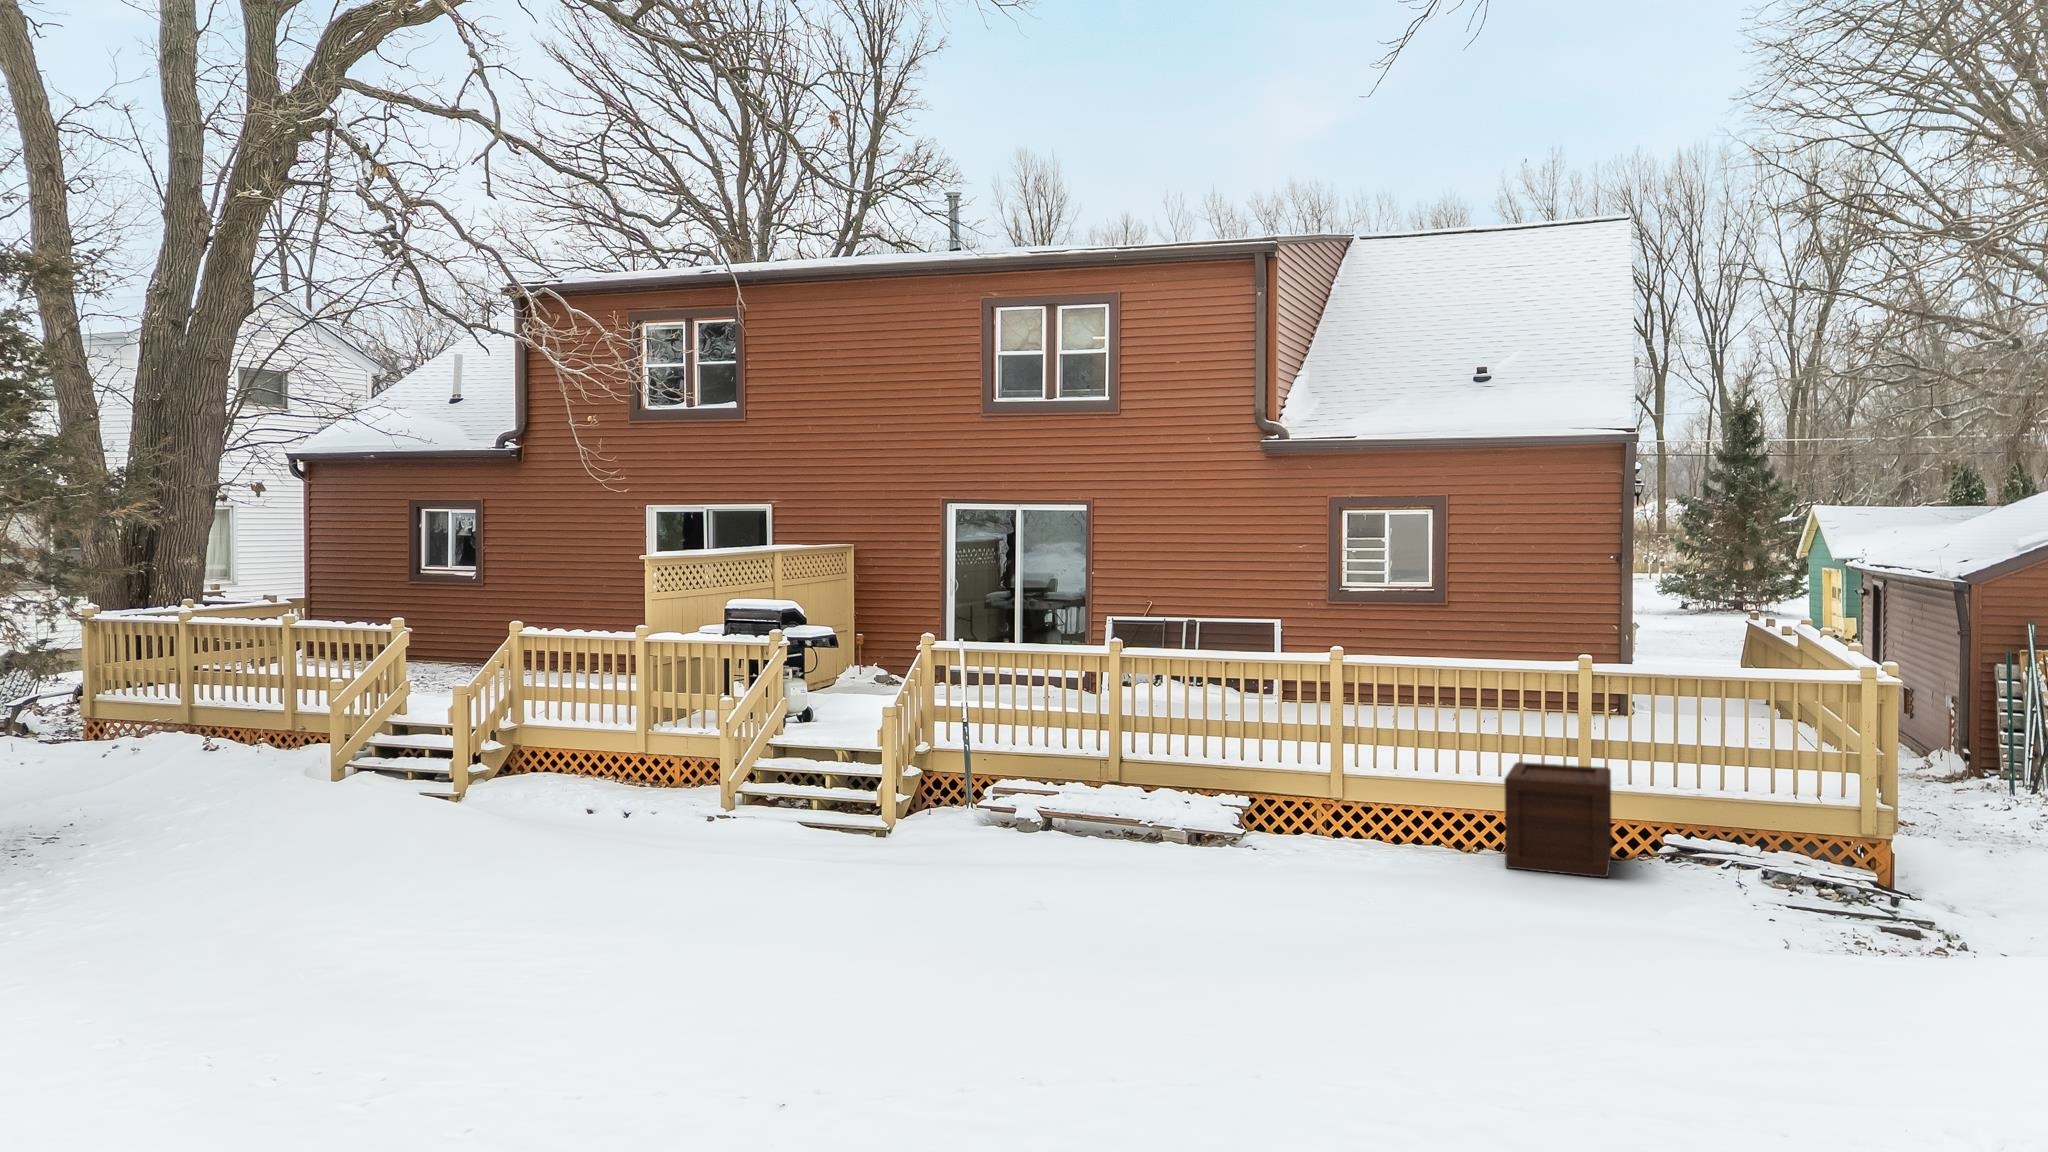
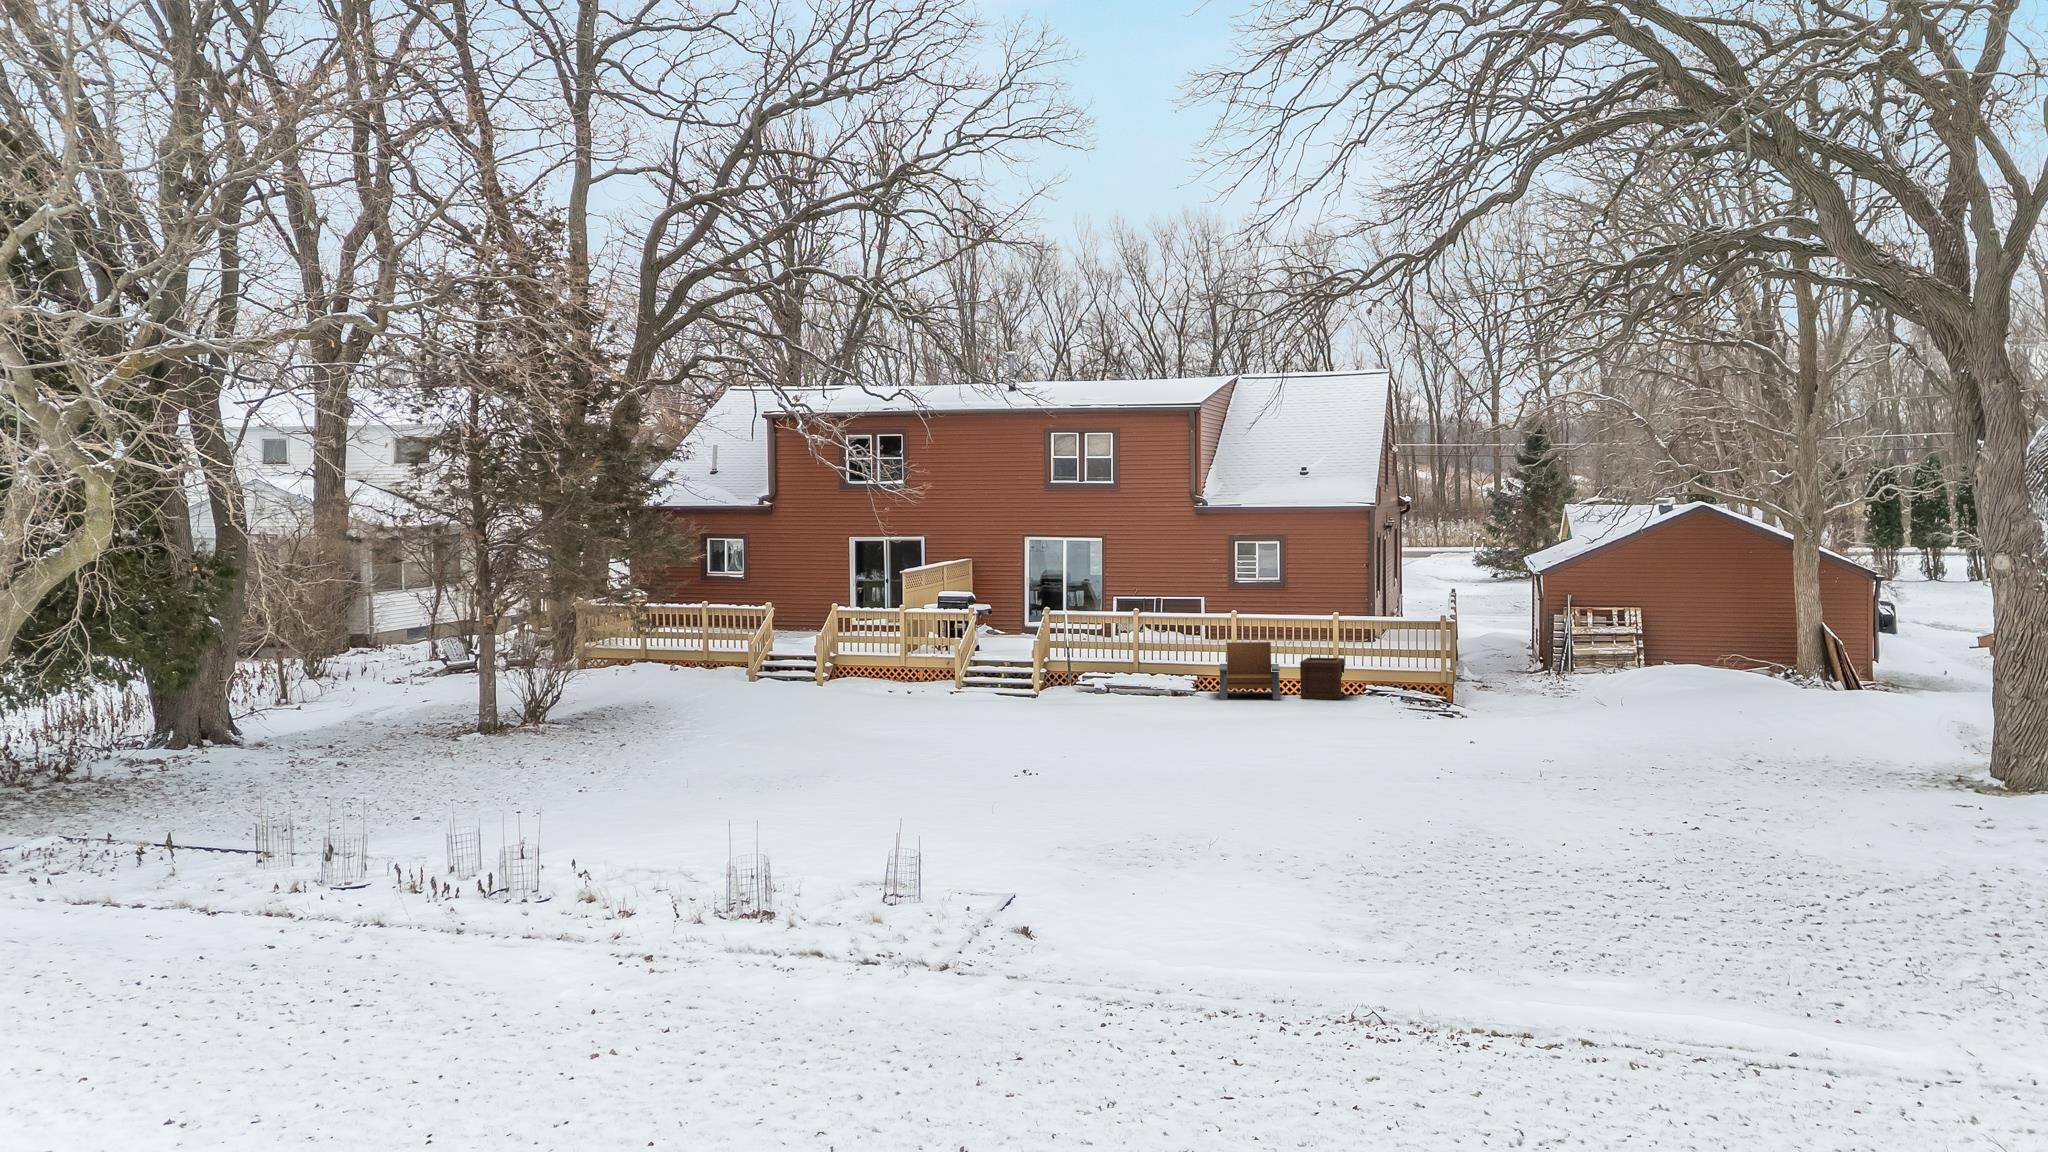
lounge chair: none [1302,721,1455,872] -> present [1219,642,1281,700]

